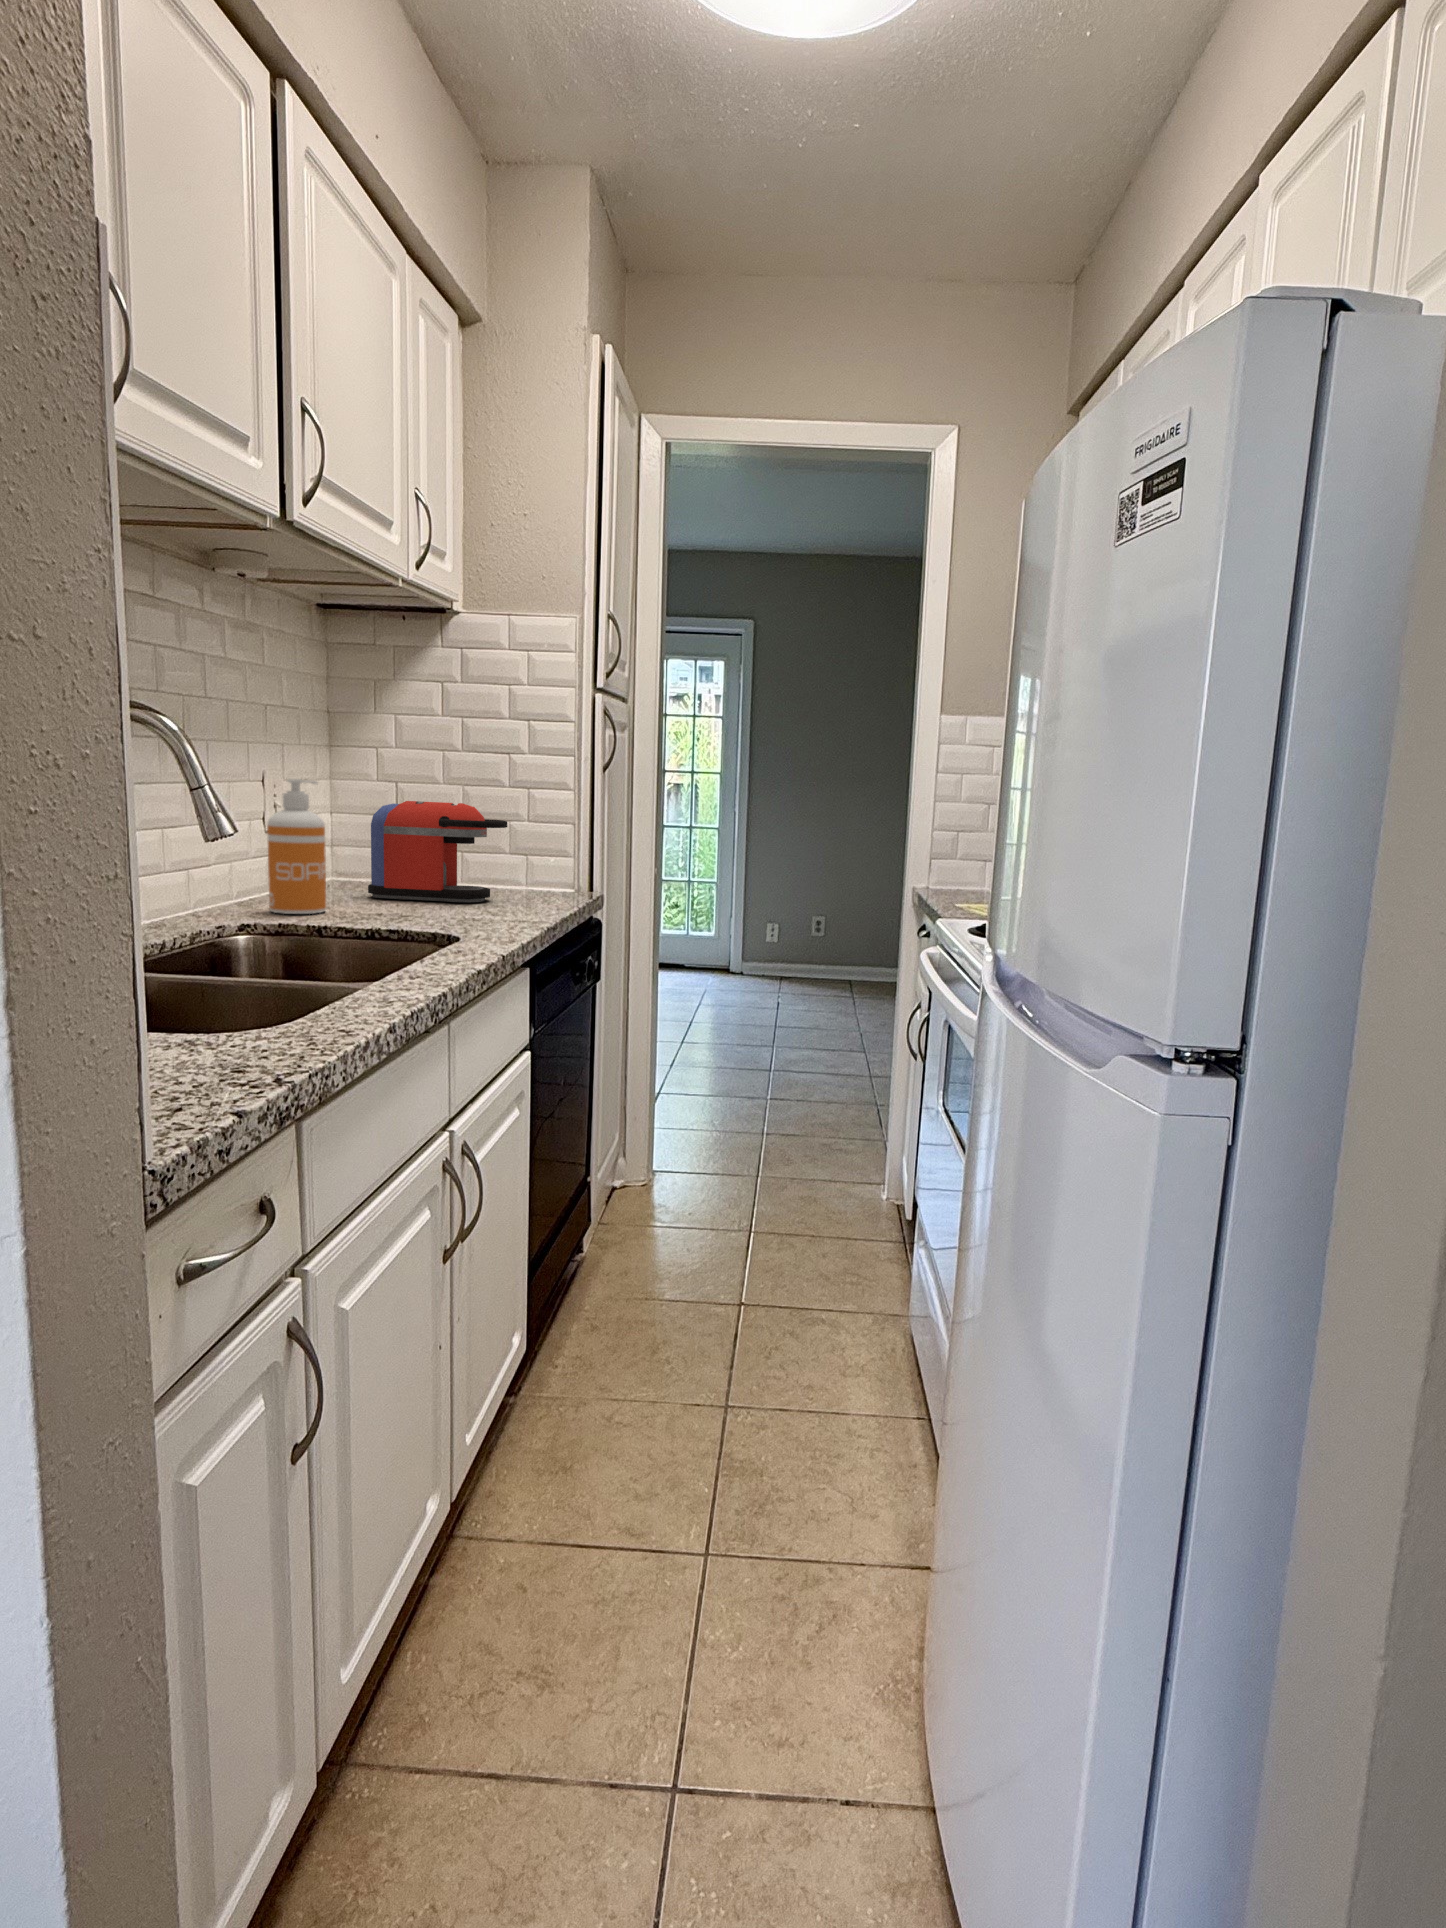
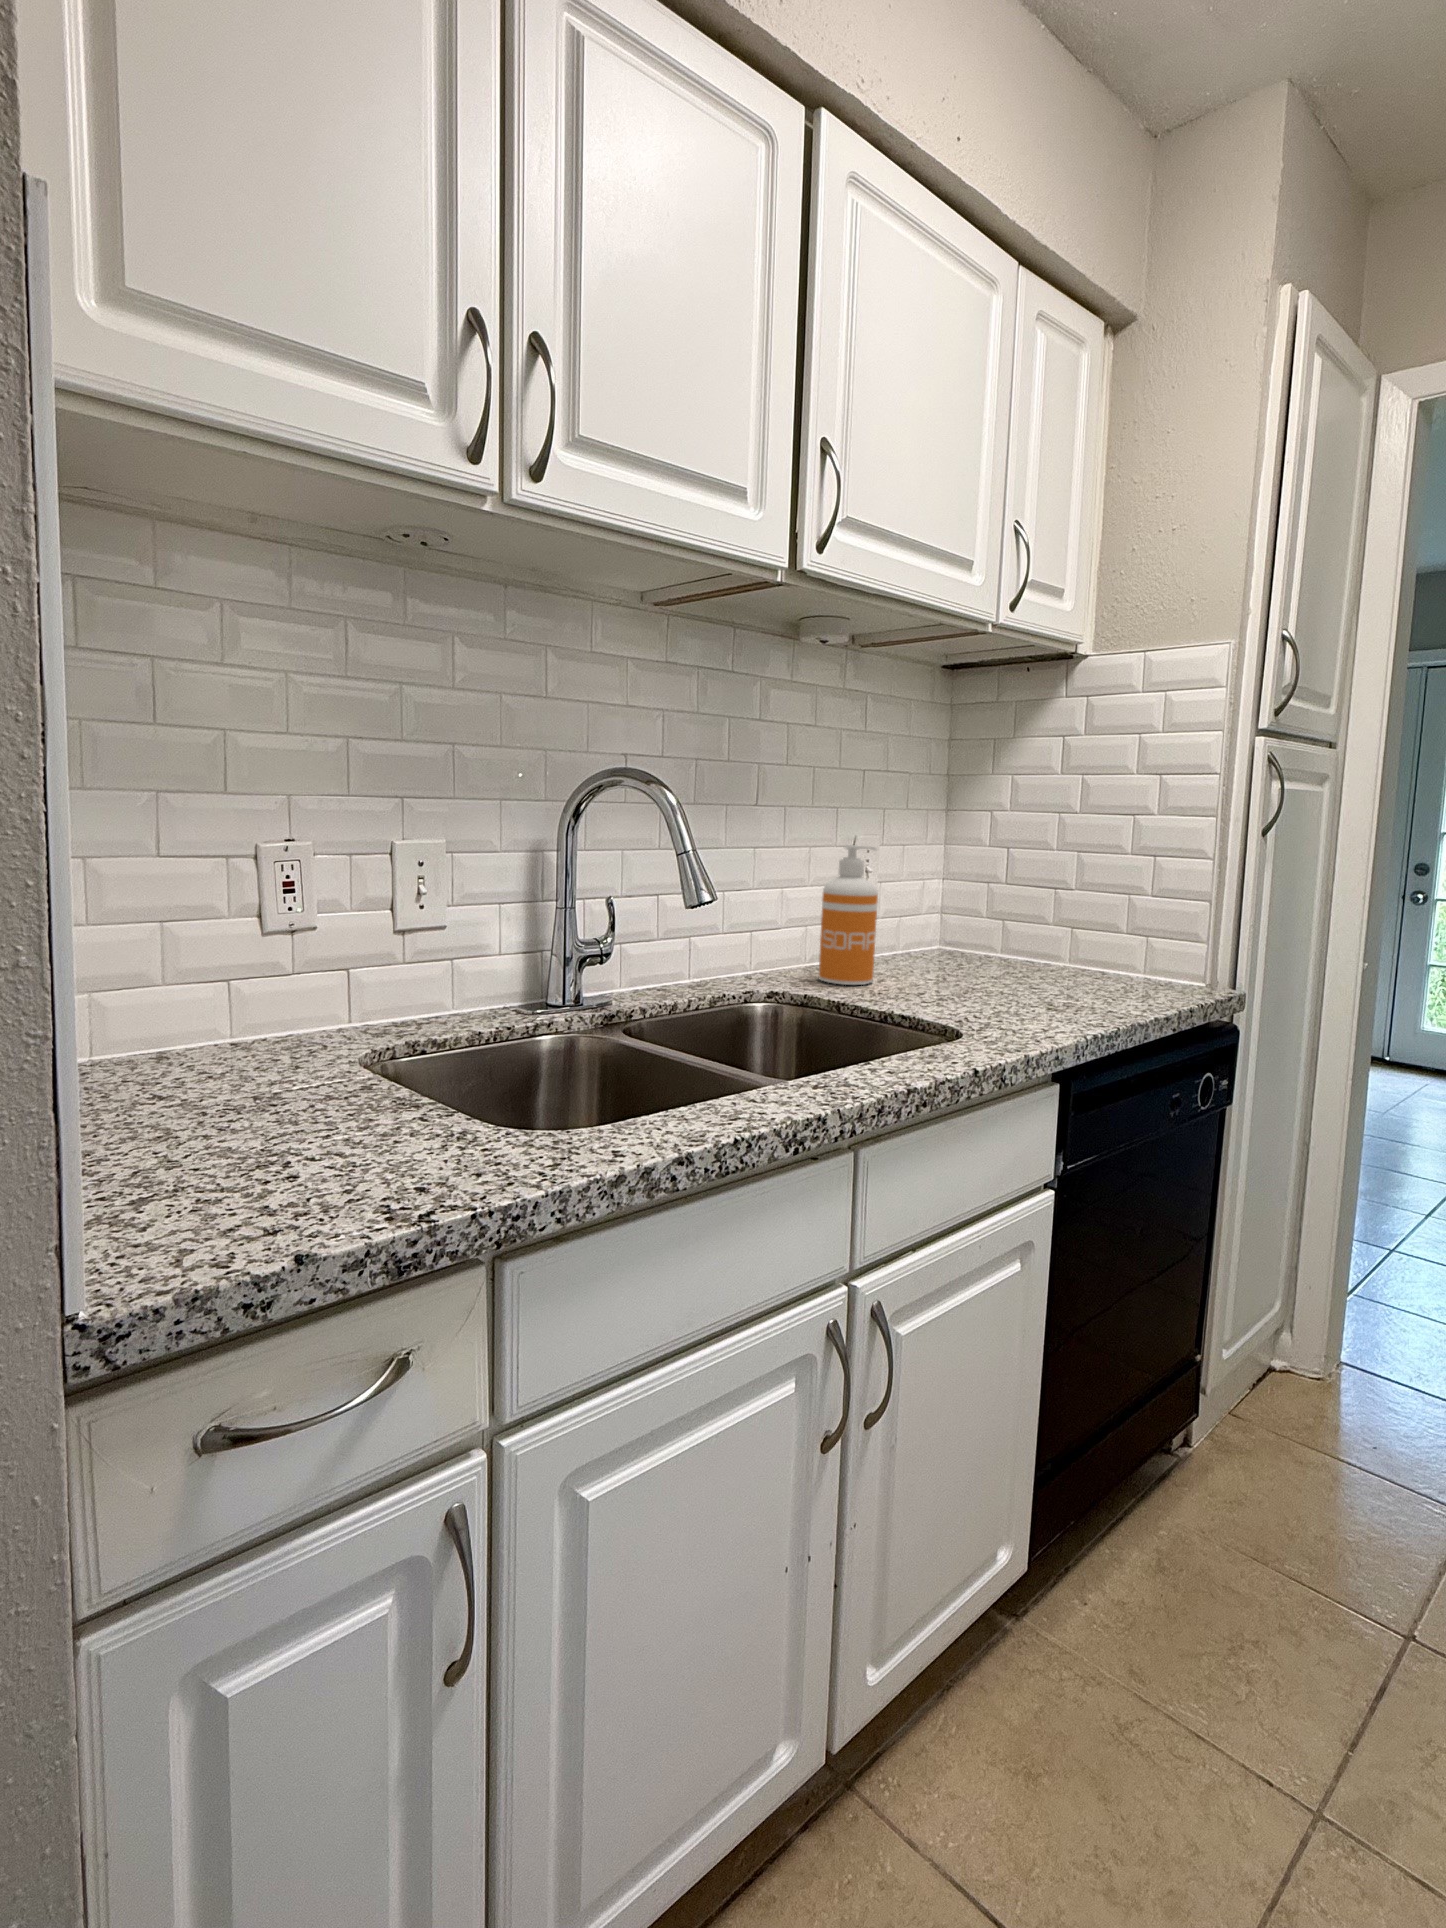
coffee maker: present [368,801,507,902] -> none [943,868,1103,989]

